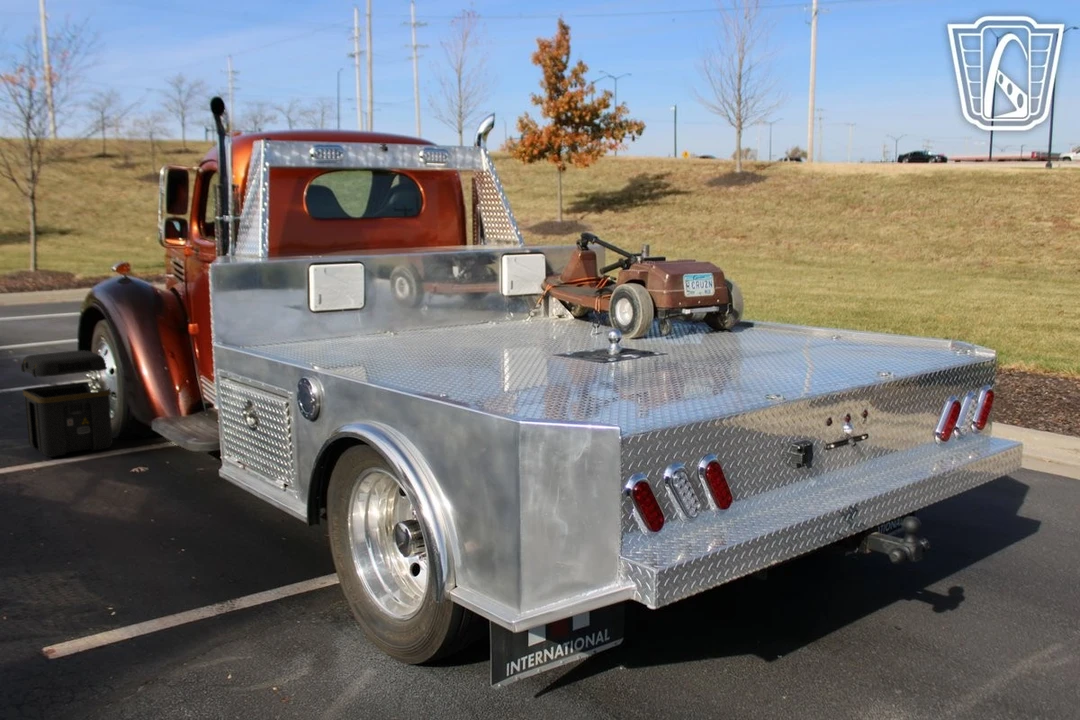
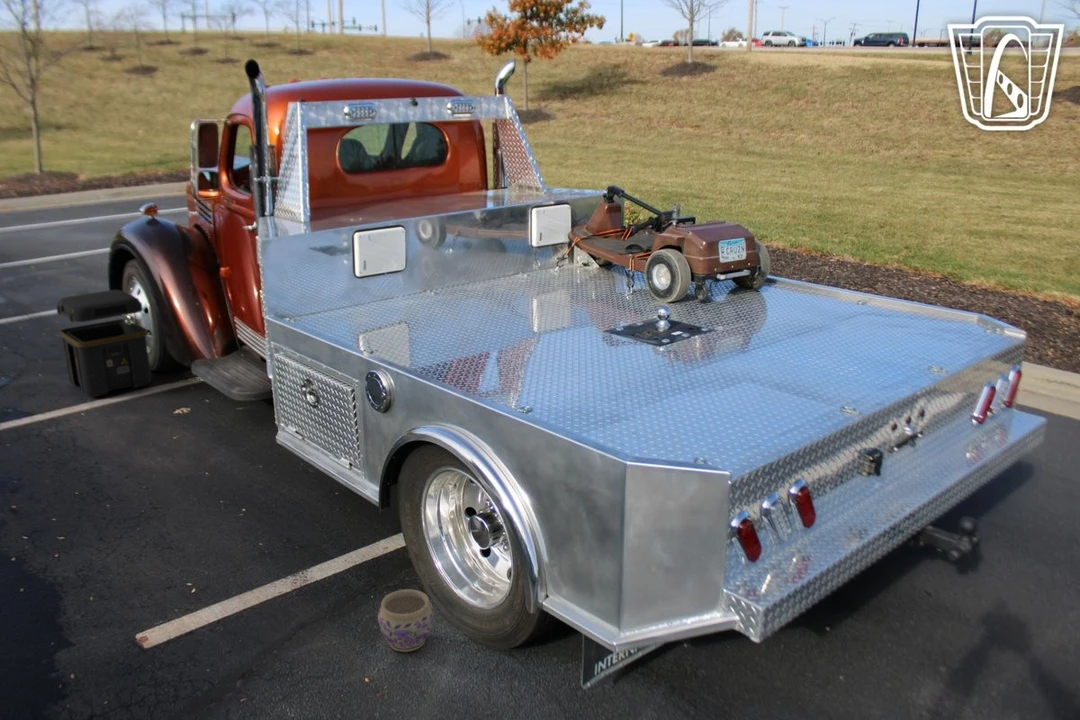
planter: none [299,590,356,652] -> present [378,589,433,653]

